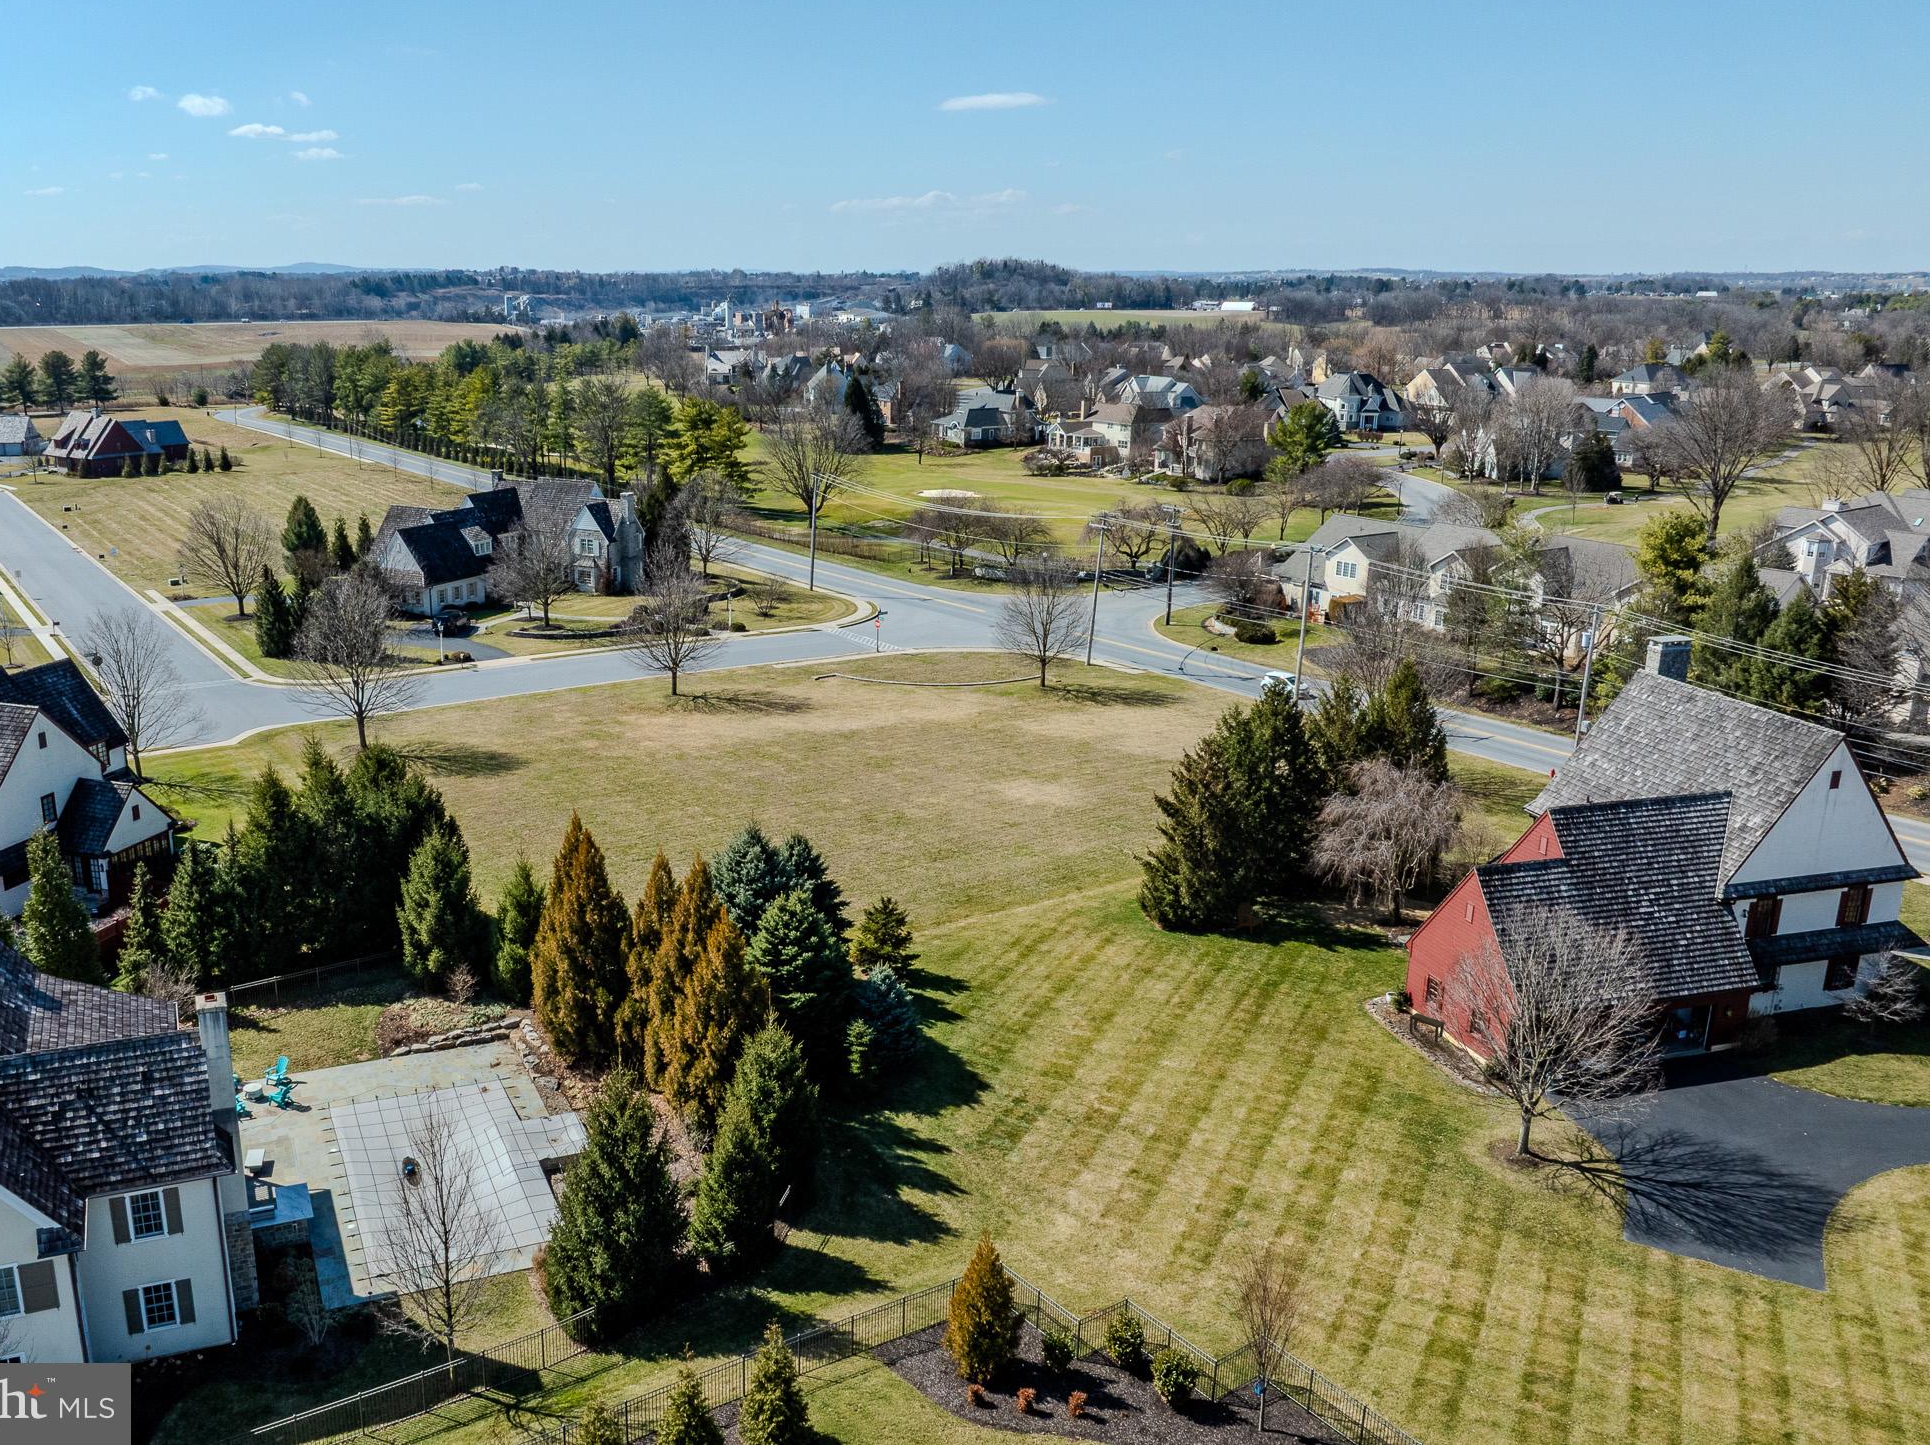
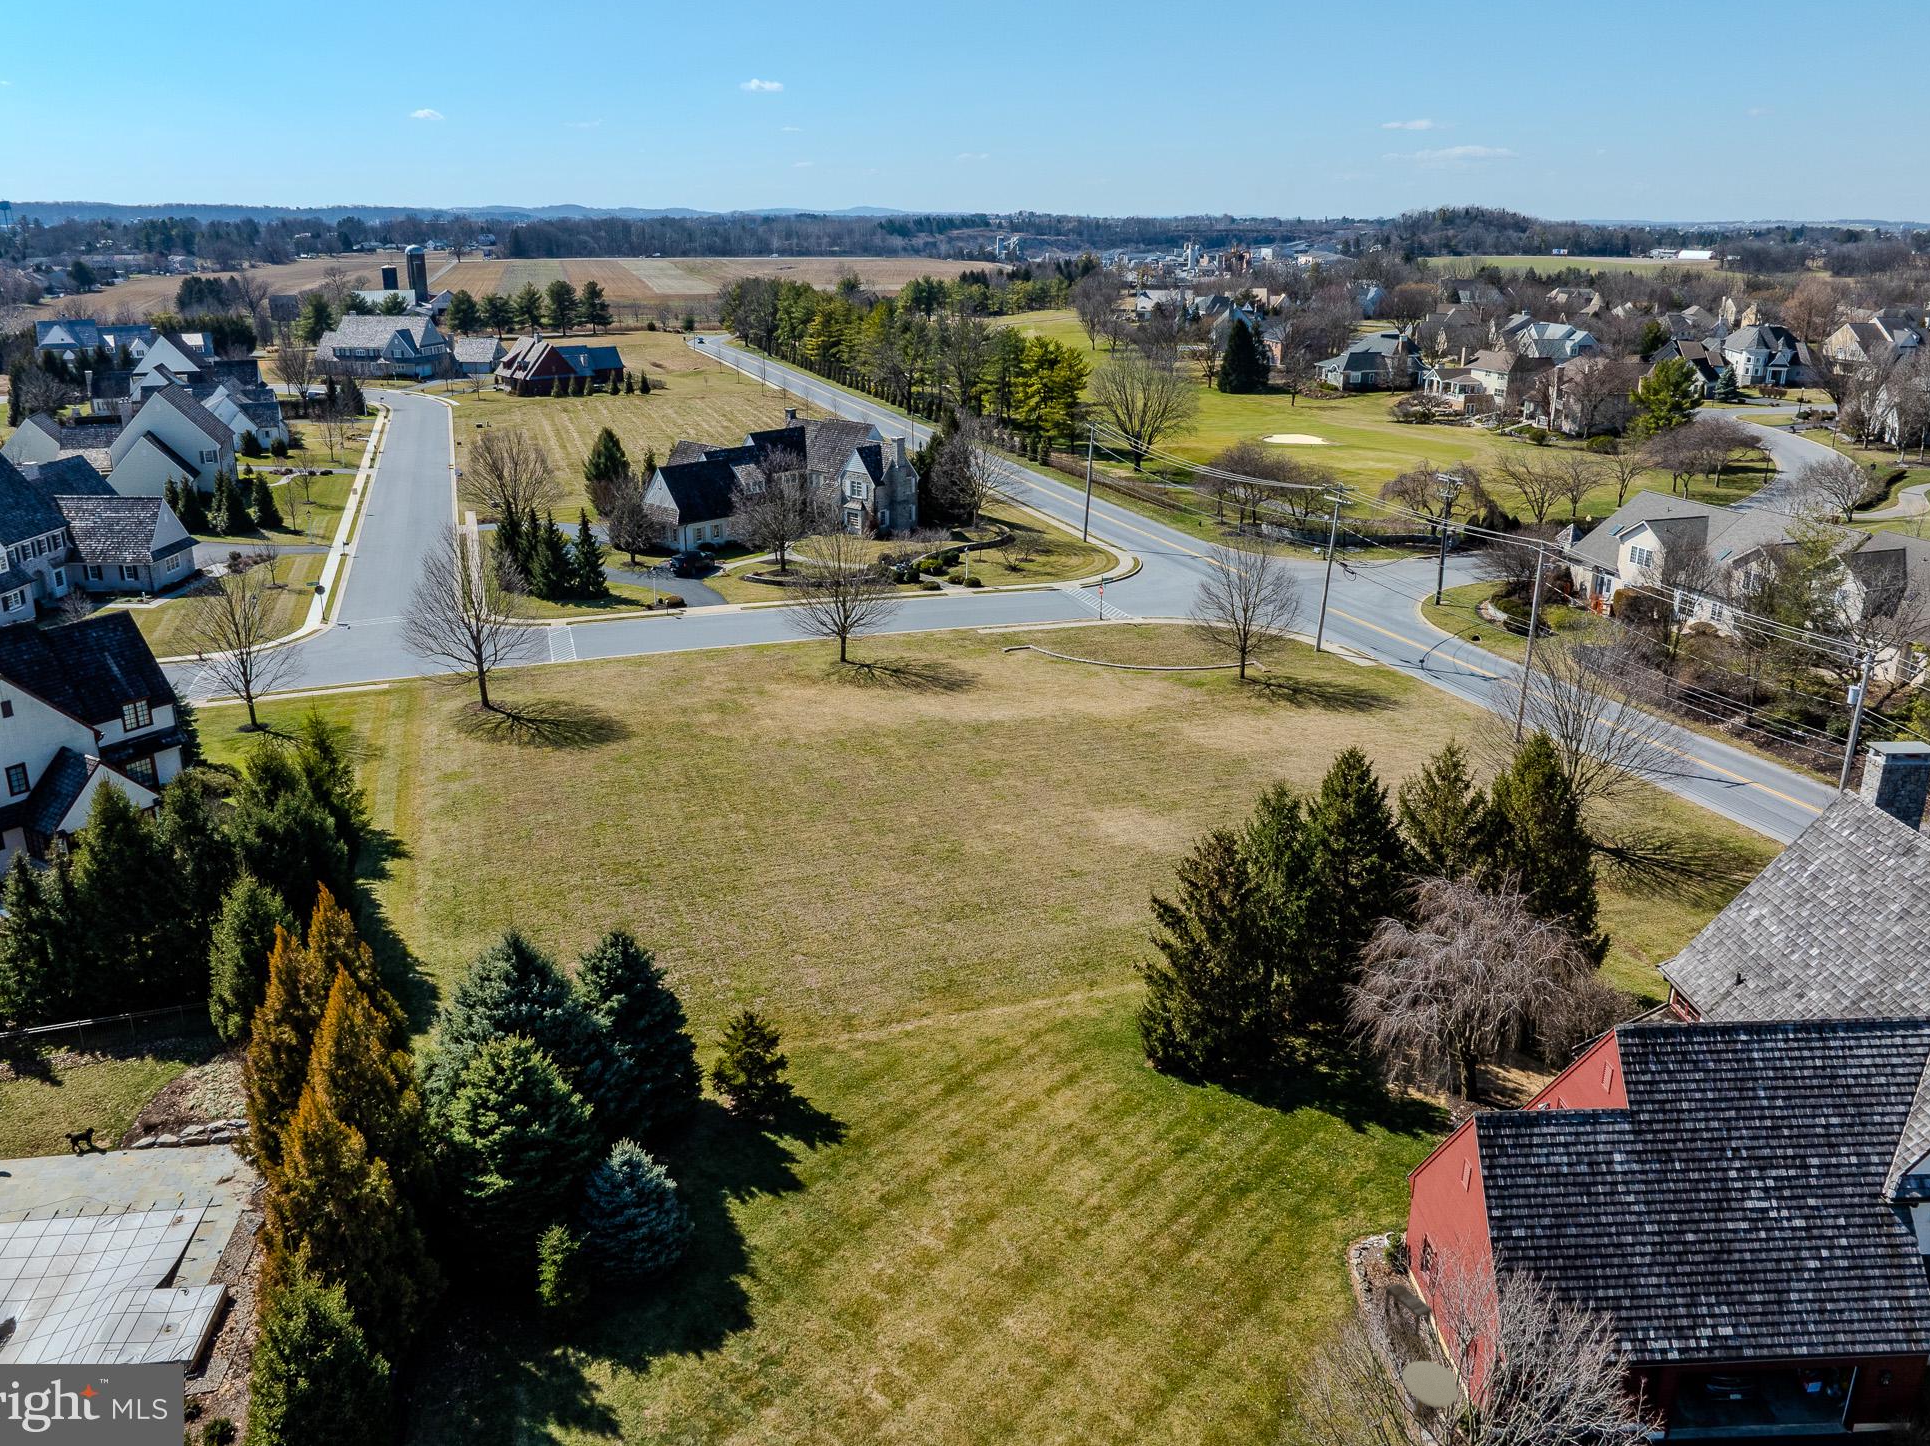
lounge chair: present [1238,901,1263,928] -> none [1228,1043,1268,1097]
round table: none [1442,1047,1484,1078] -> present [1402,1361,1458,1415]

